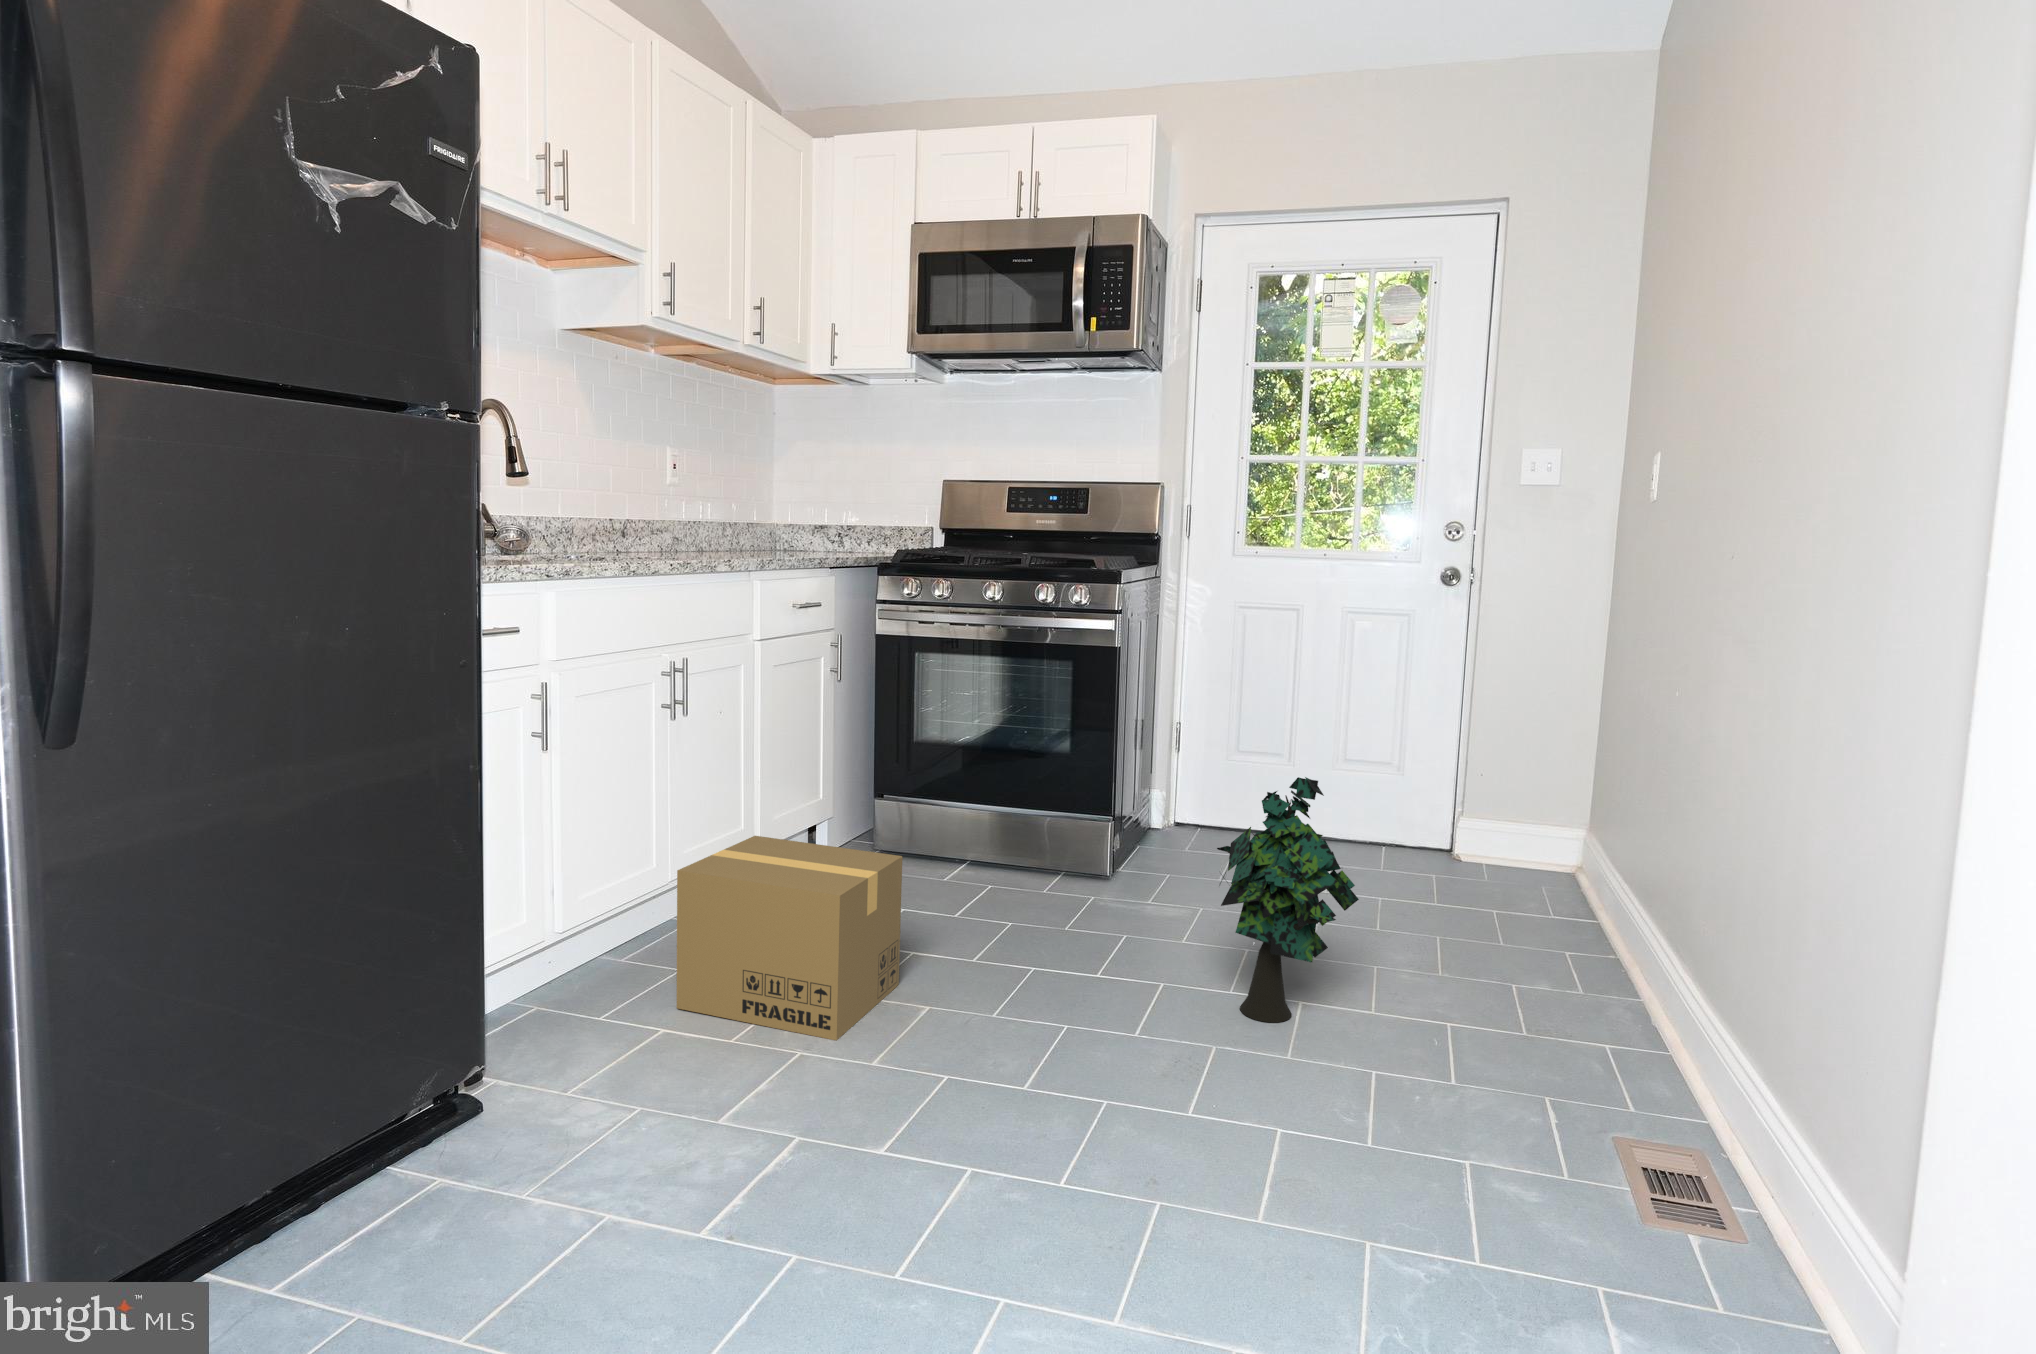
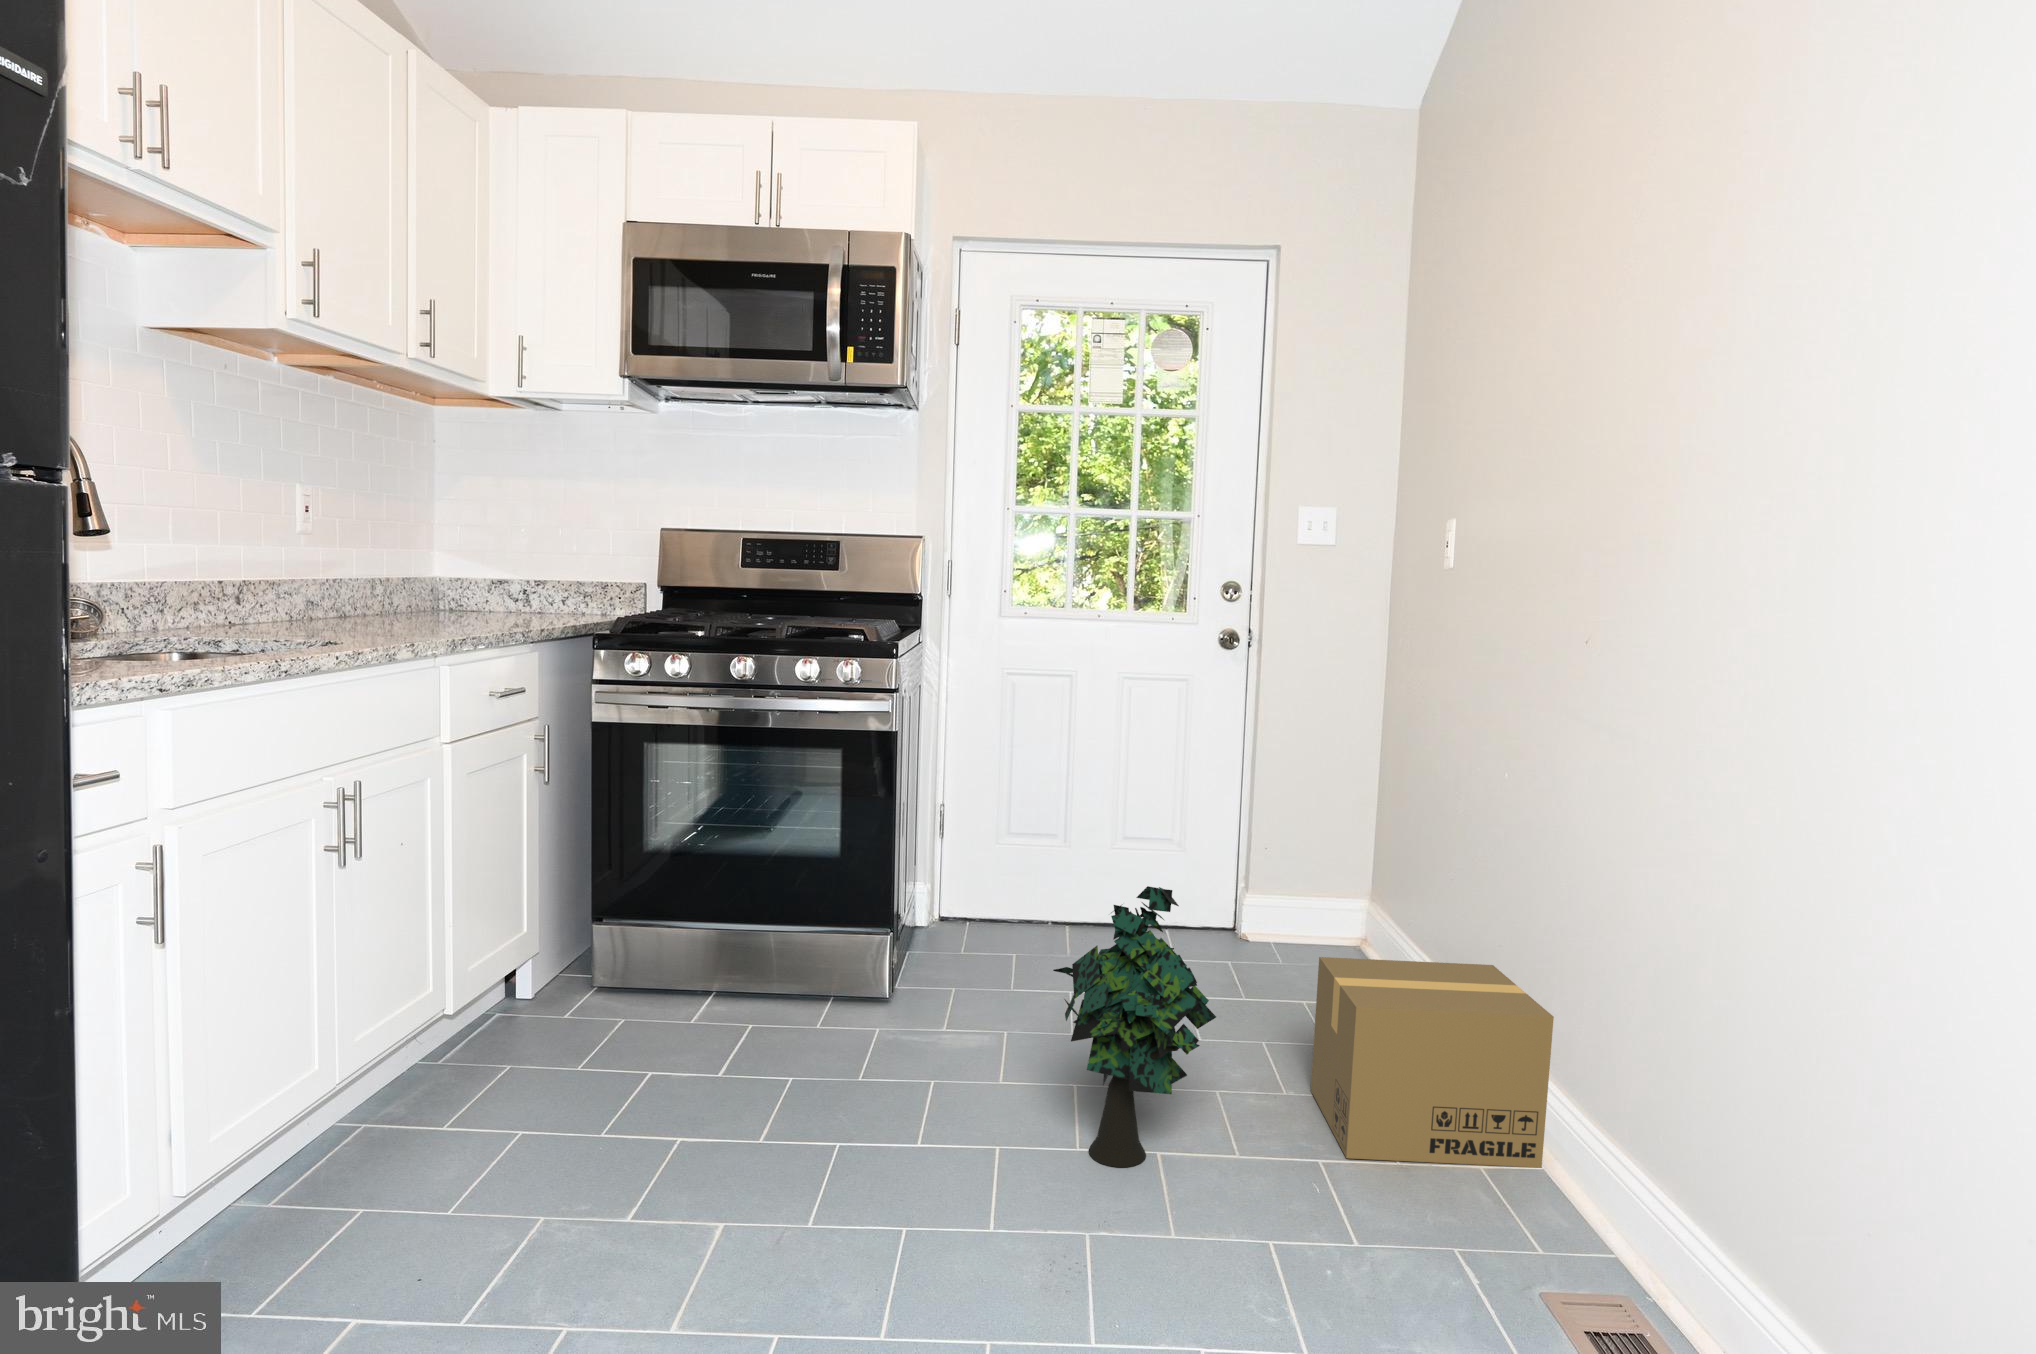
cardboard box: present [677,836,902,1040] -> present [1311,957,1554,1168]

